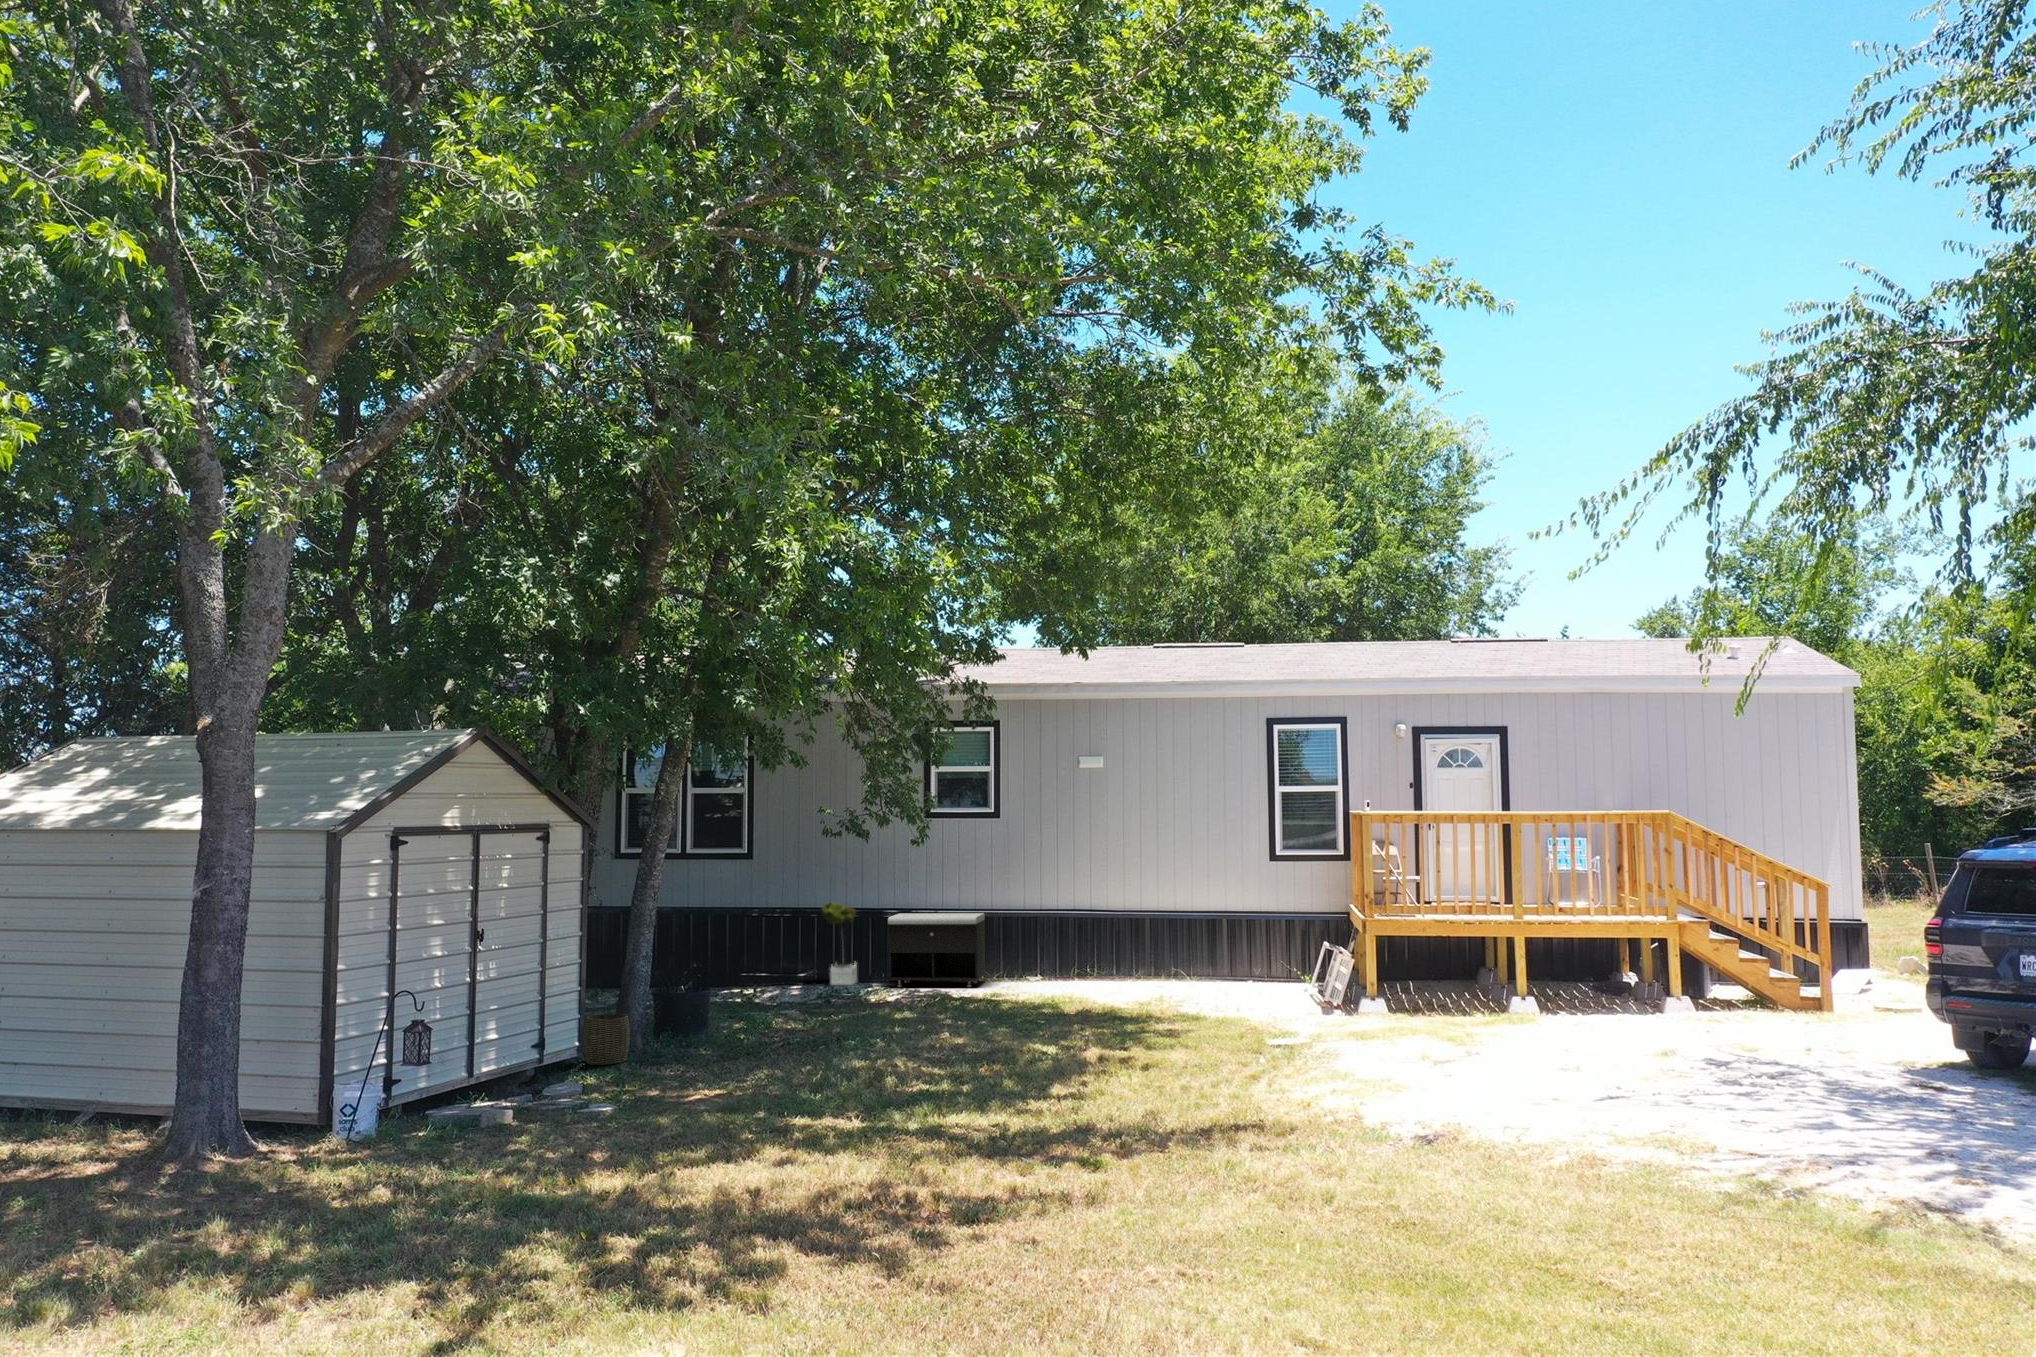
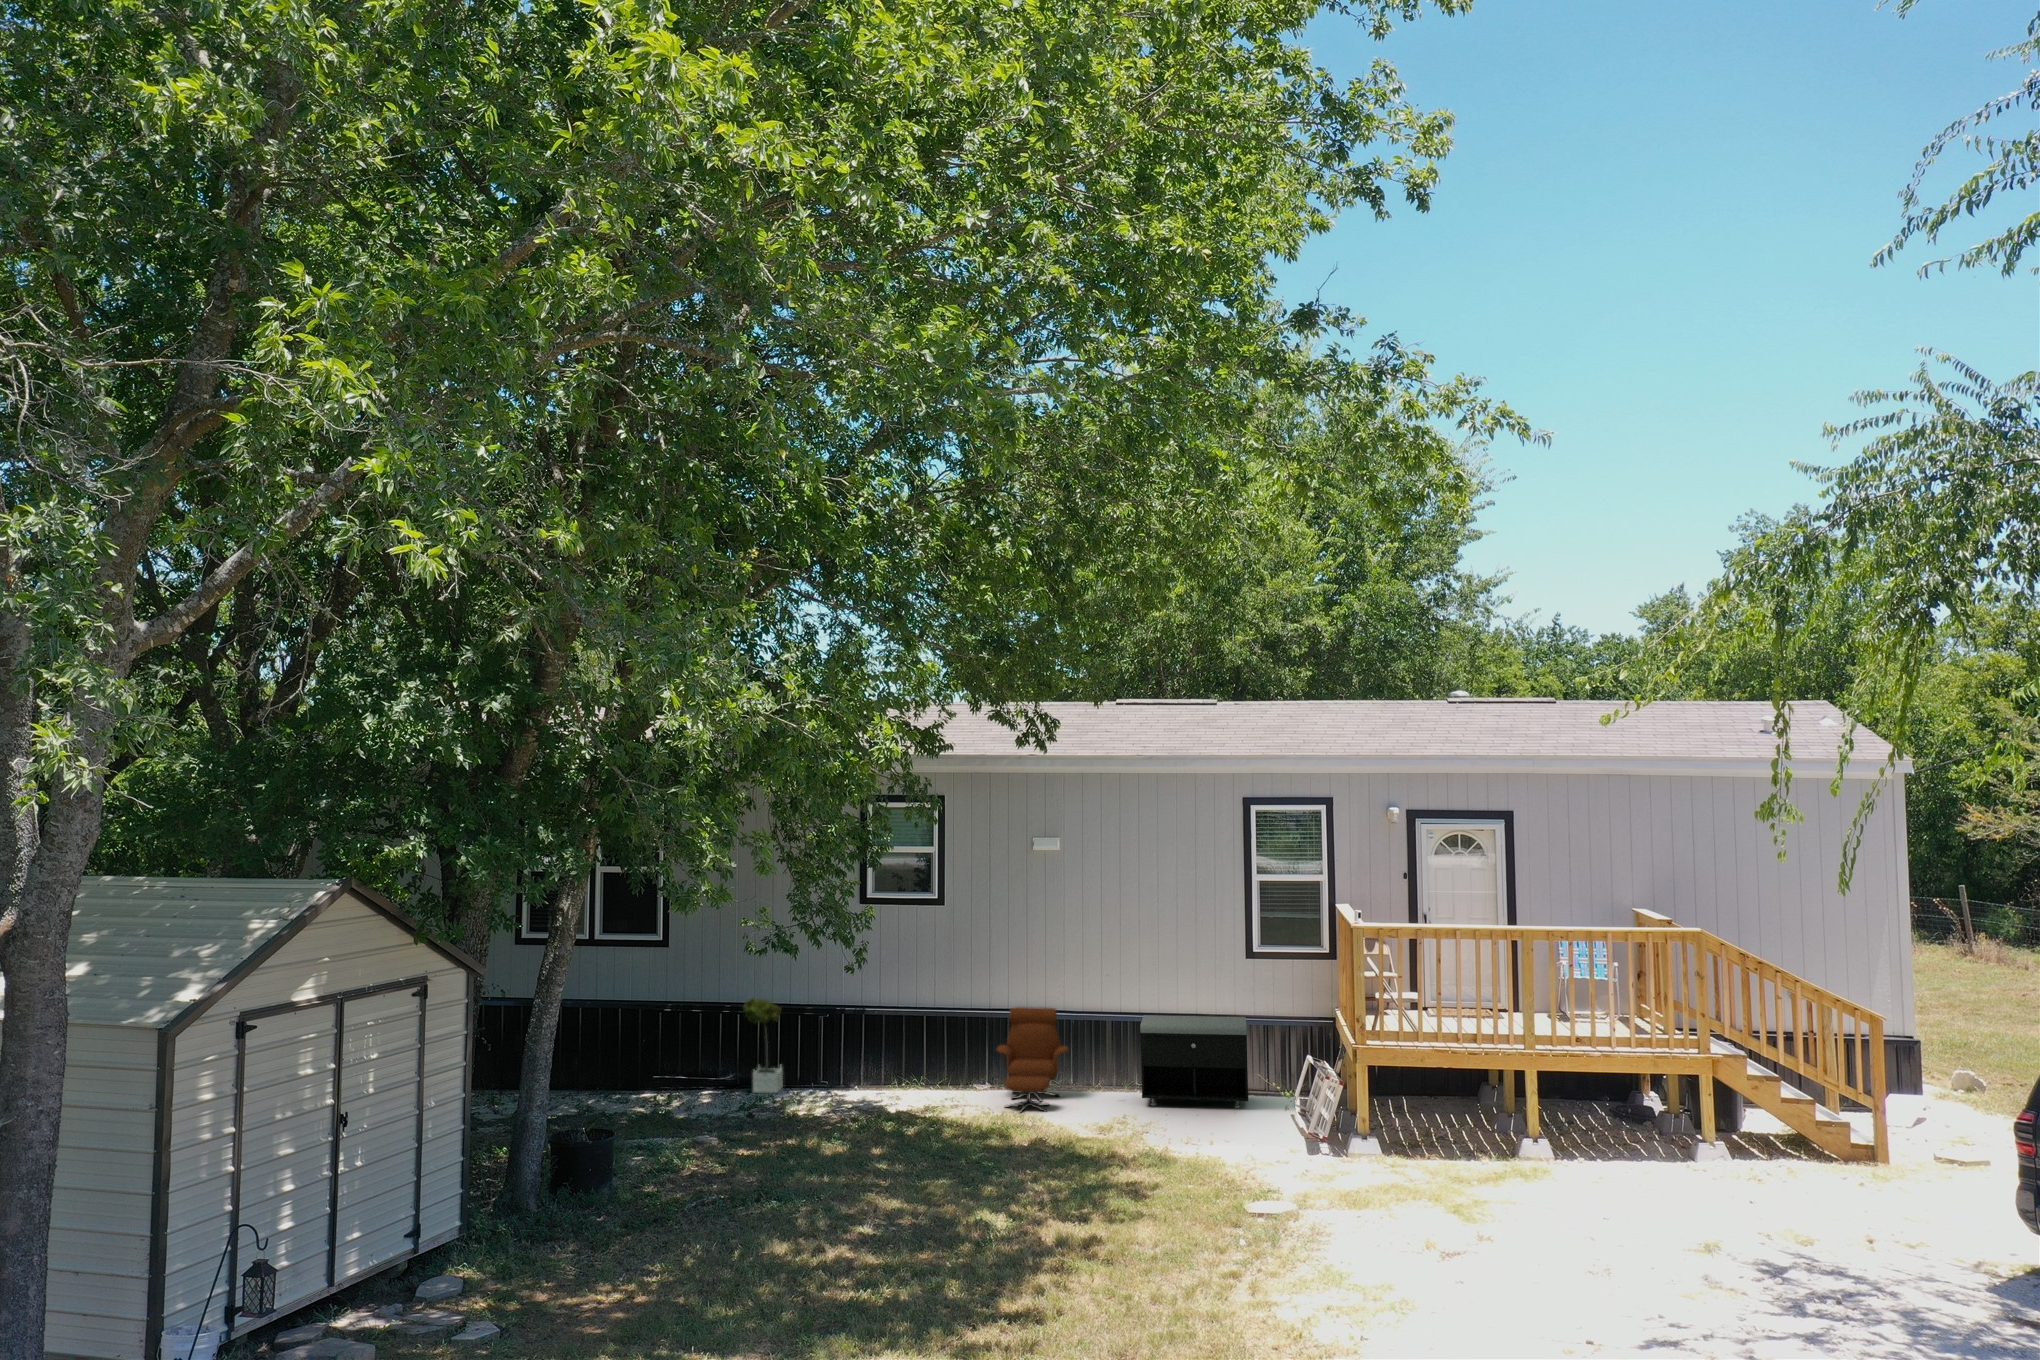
lounge chair: none [1048,908,1113,994] -> present [997,1007,1069,1113]
storage bench: present [888,913,985,987] -> present [1140,1015,1248,1108]
woven basket: present [584,1014,630,1065] -> none [467,1180,519,1244]

